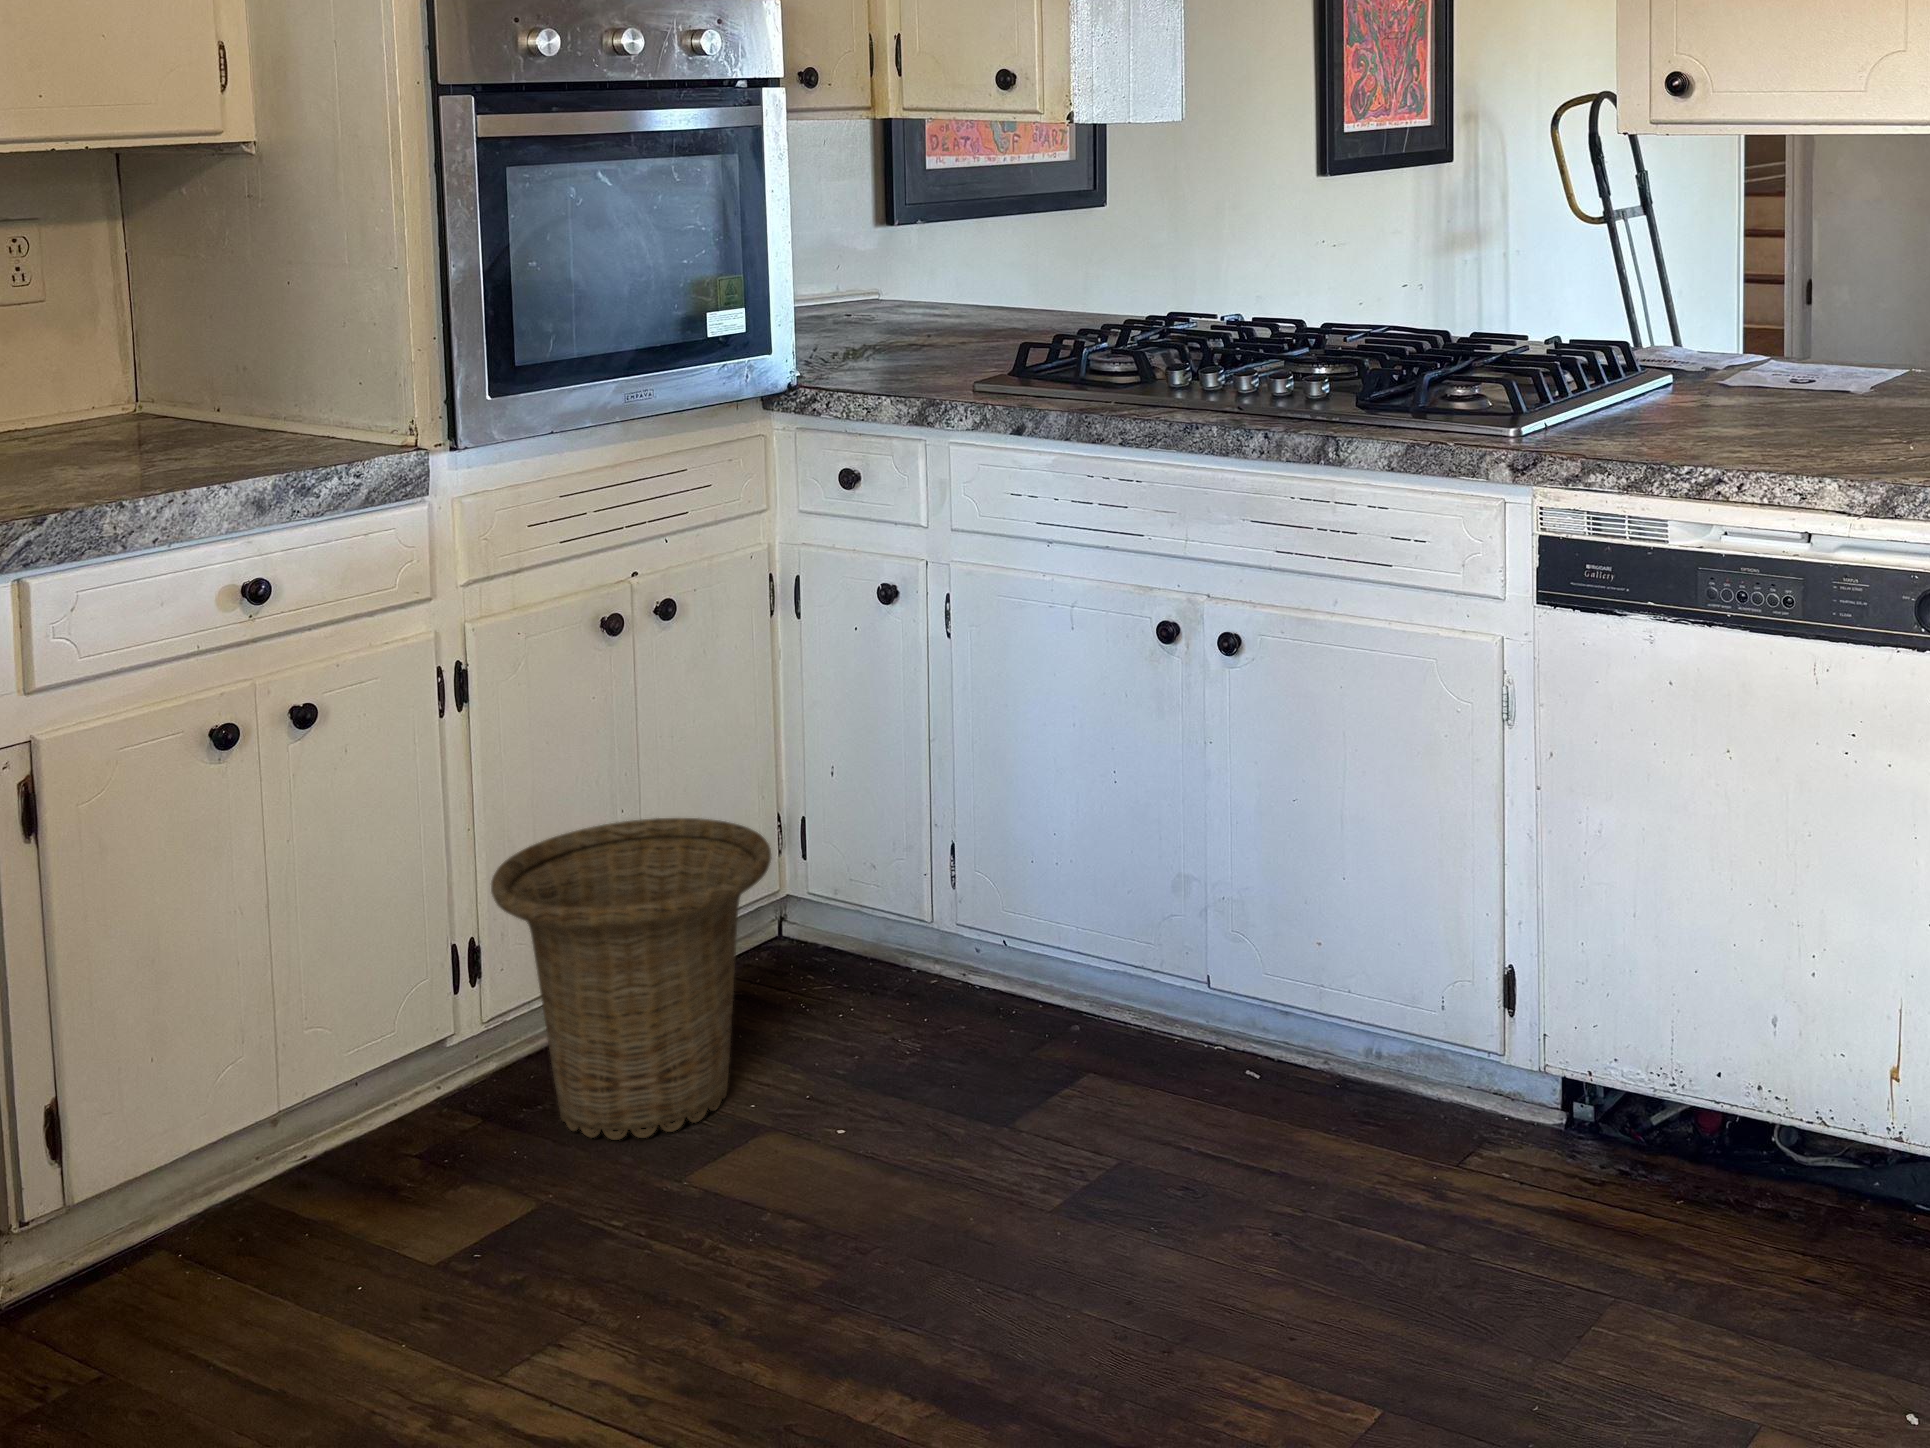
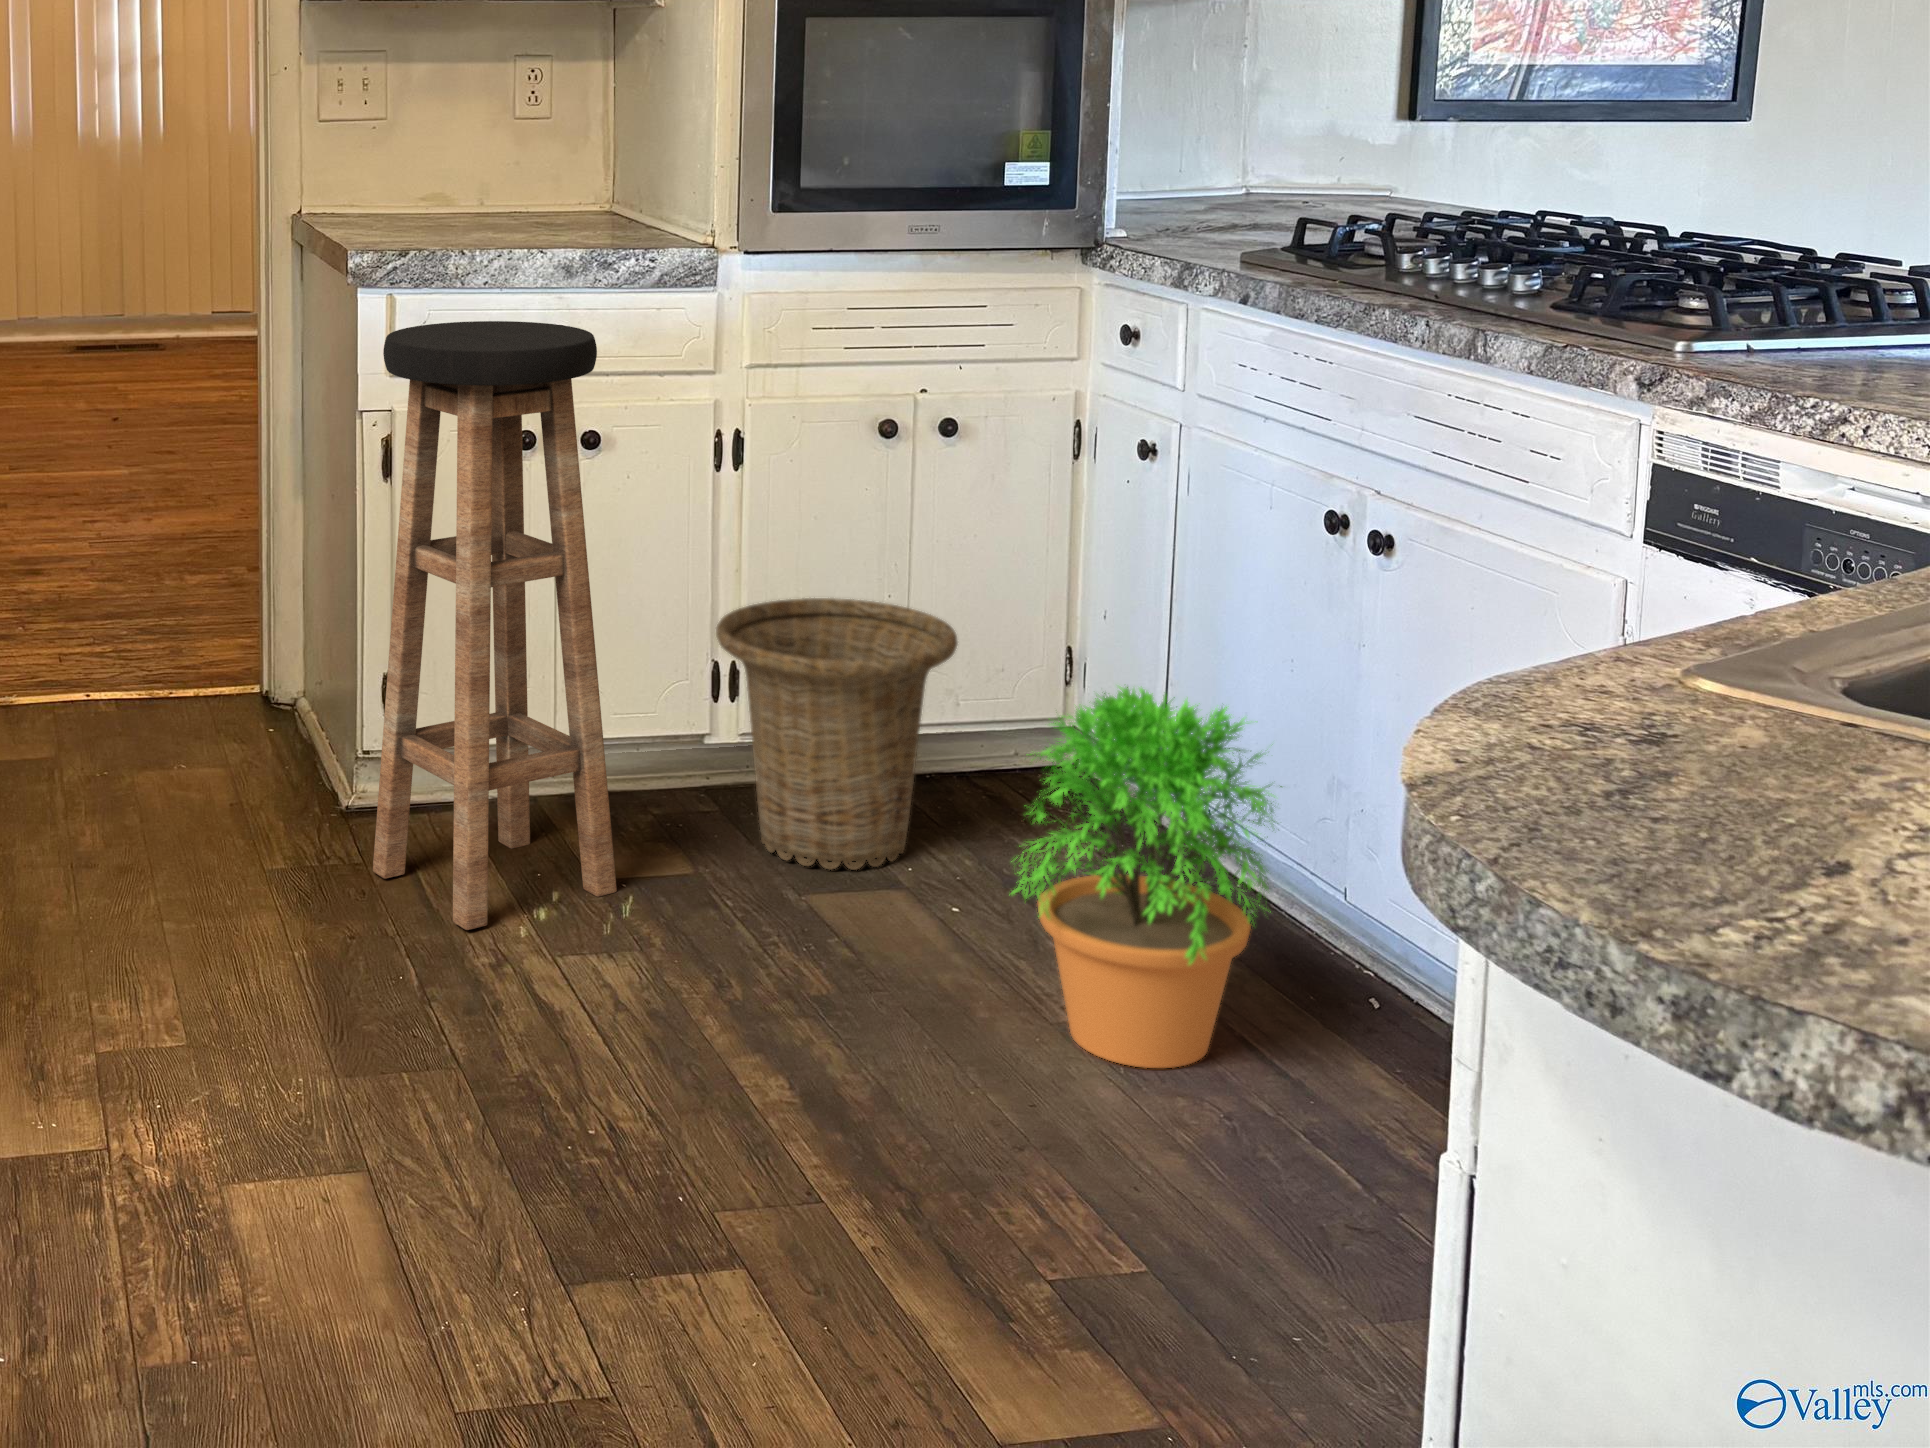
bar stool: none [96,575,465,1378] -> present [373,321,617,930]
potted plant: none [965,826,1266,1211] -> present [1012,687,1282,1068]

